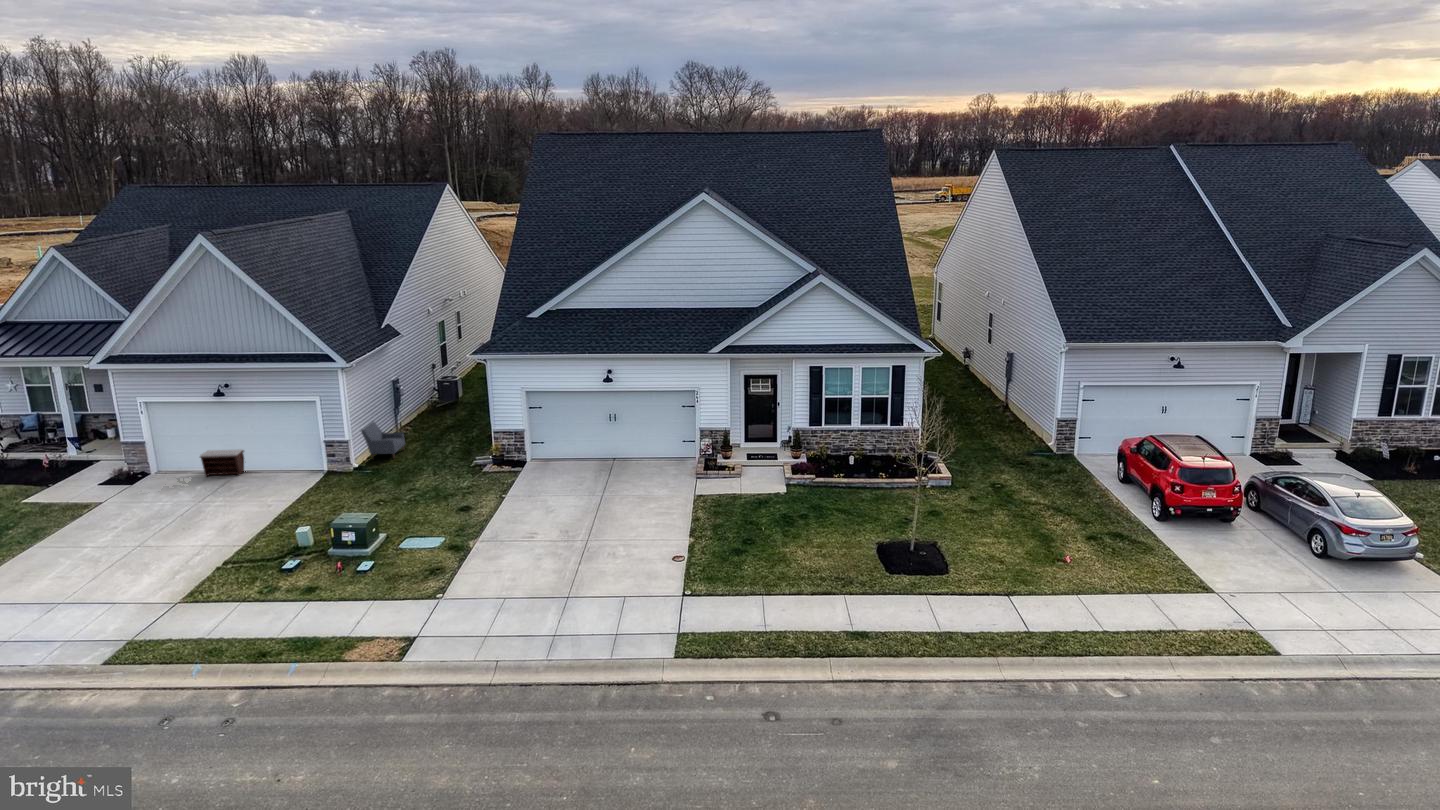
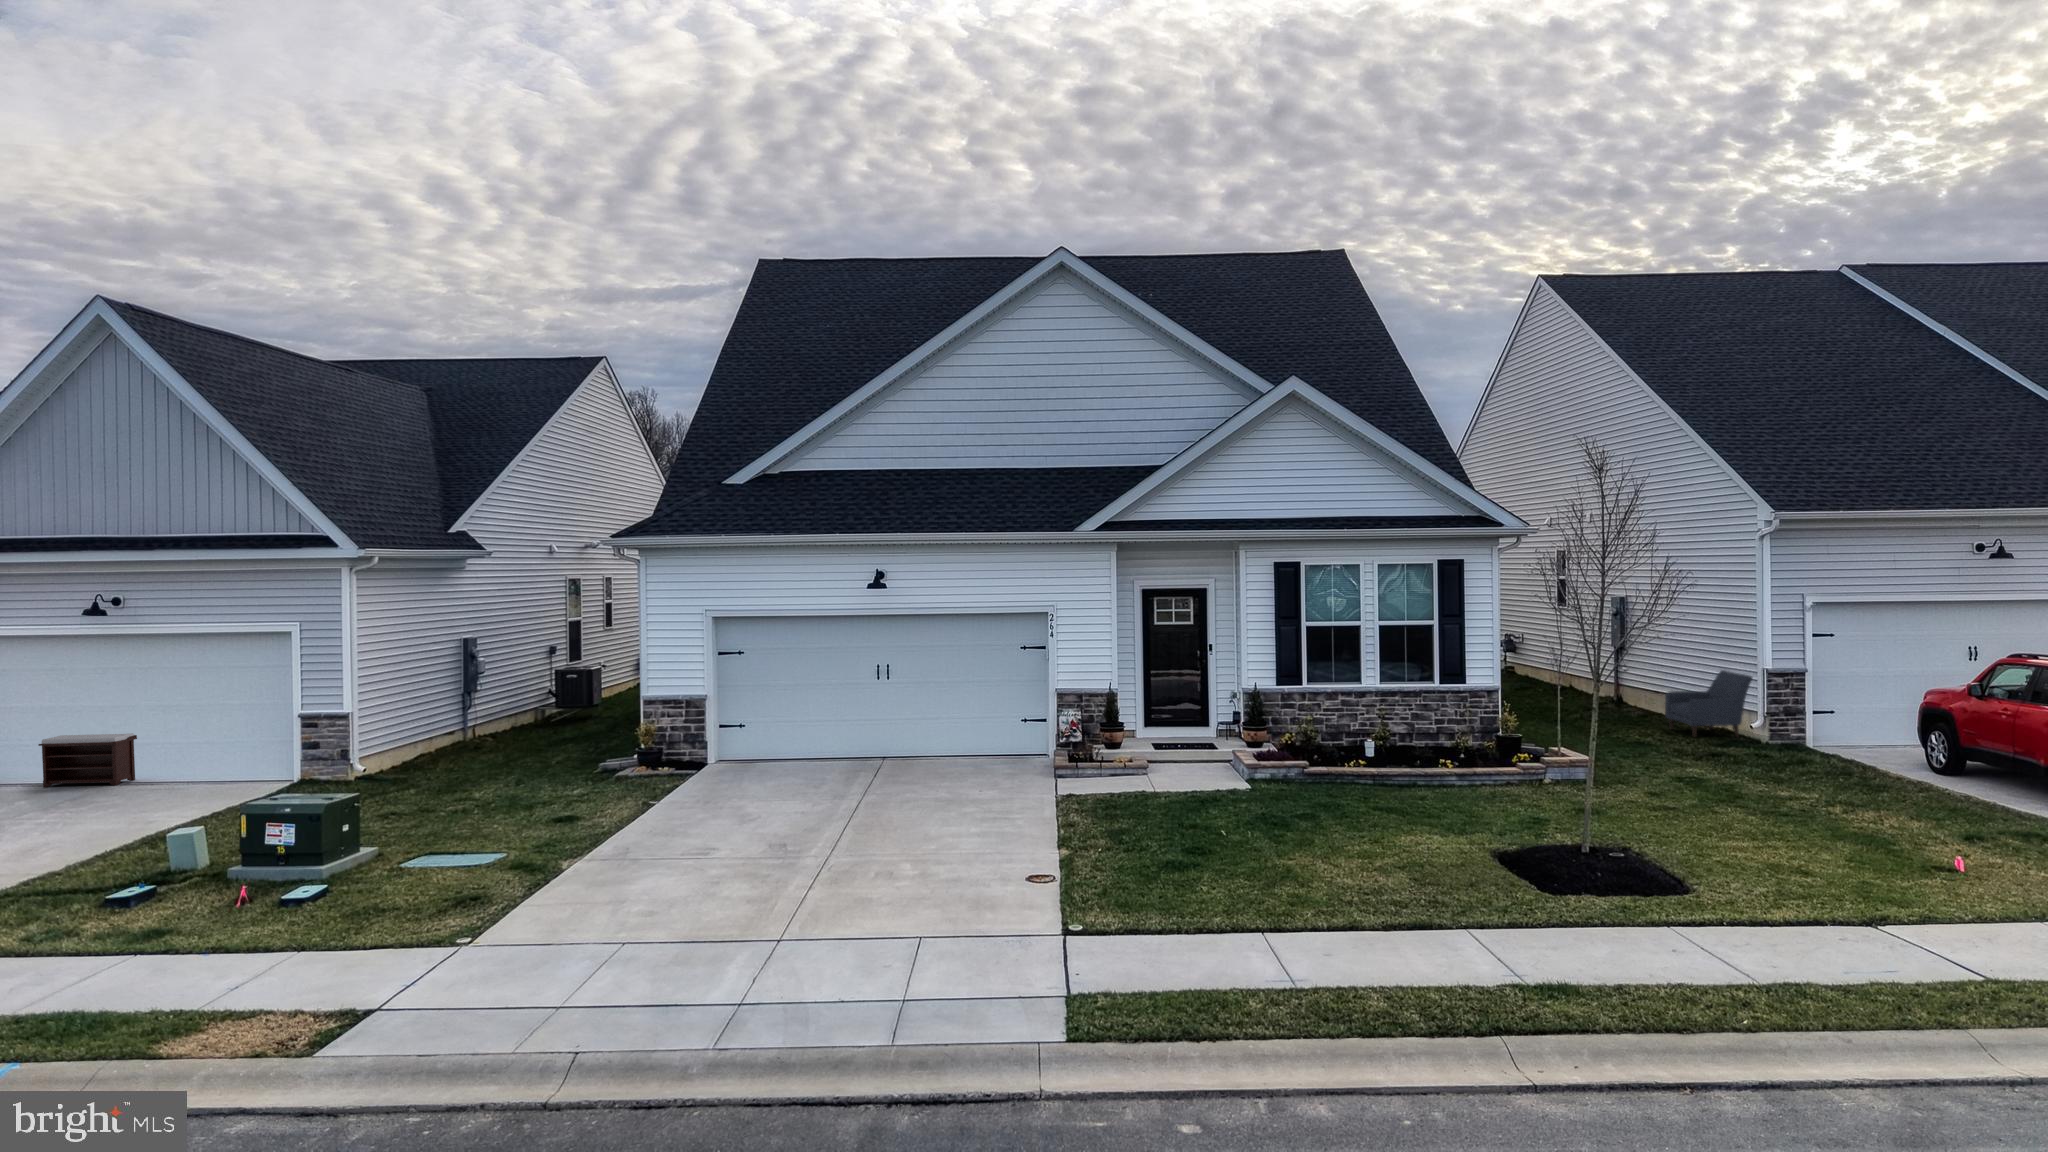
chair: present [361,422,405,458] -> present [1665,670,1752,737]

